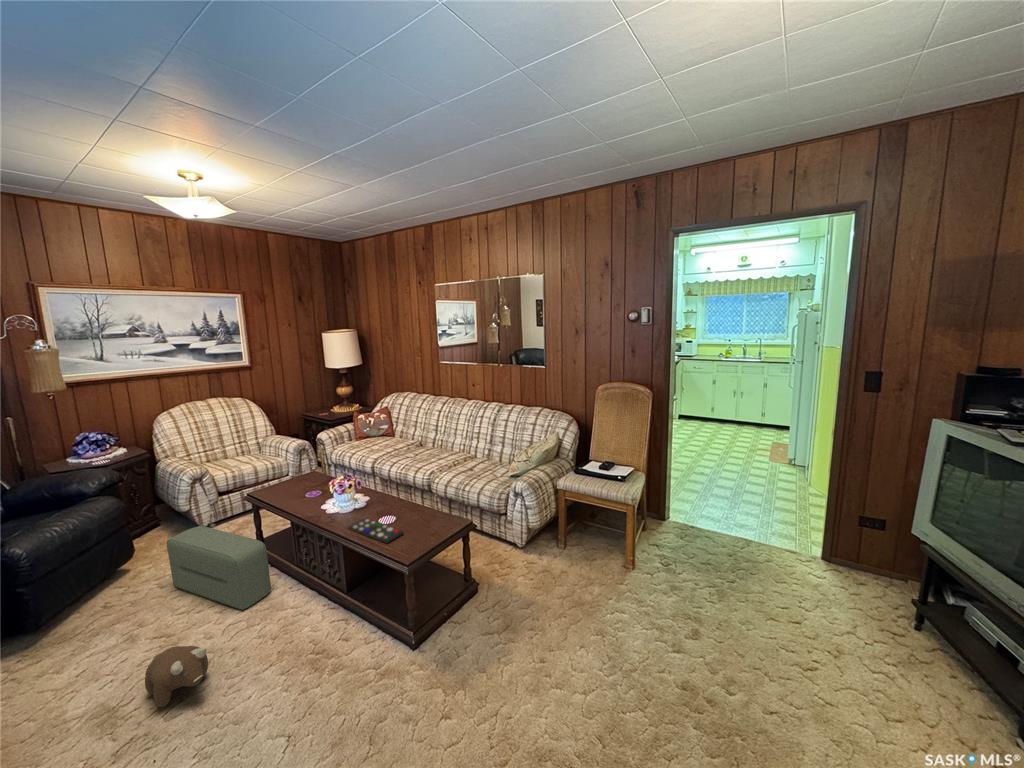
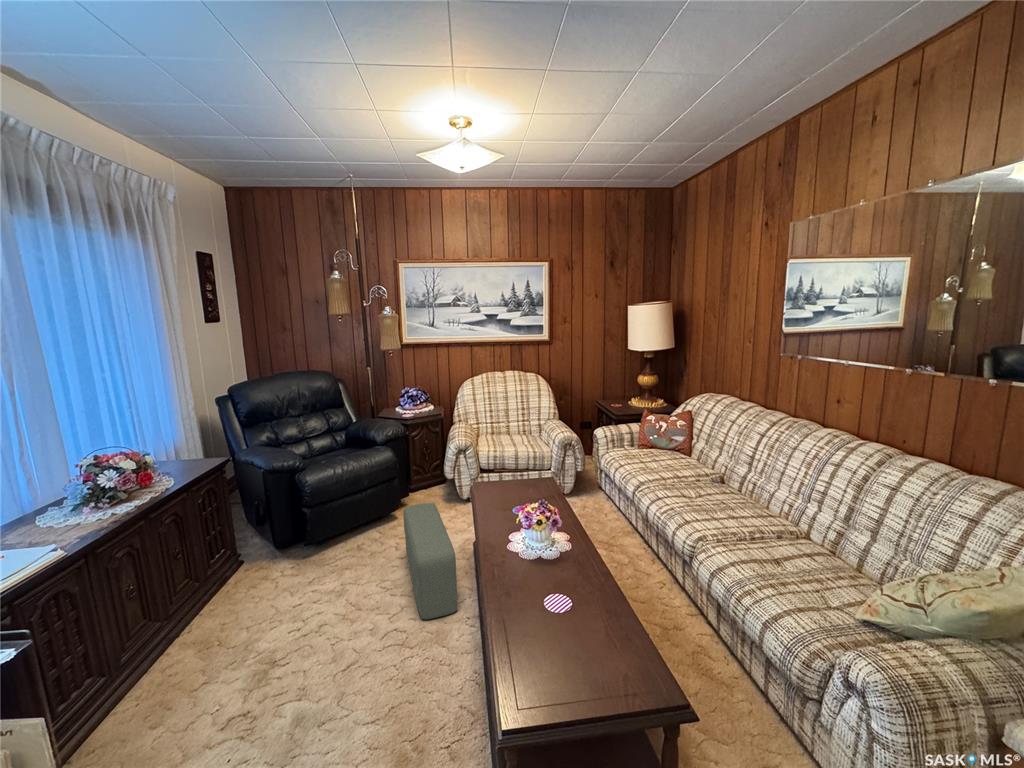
remote control: present [348,518,403,543] -> none [506,584,560,657]
plush toy: present [145,646,208,708] -> none [287,634,344,698]

